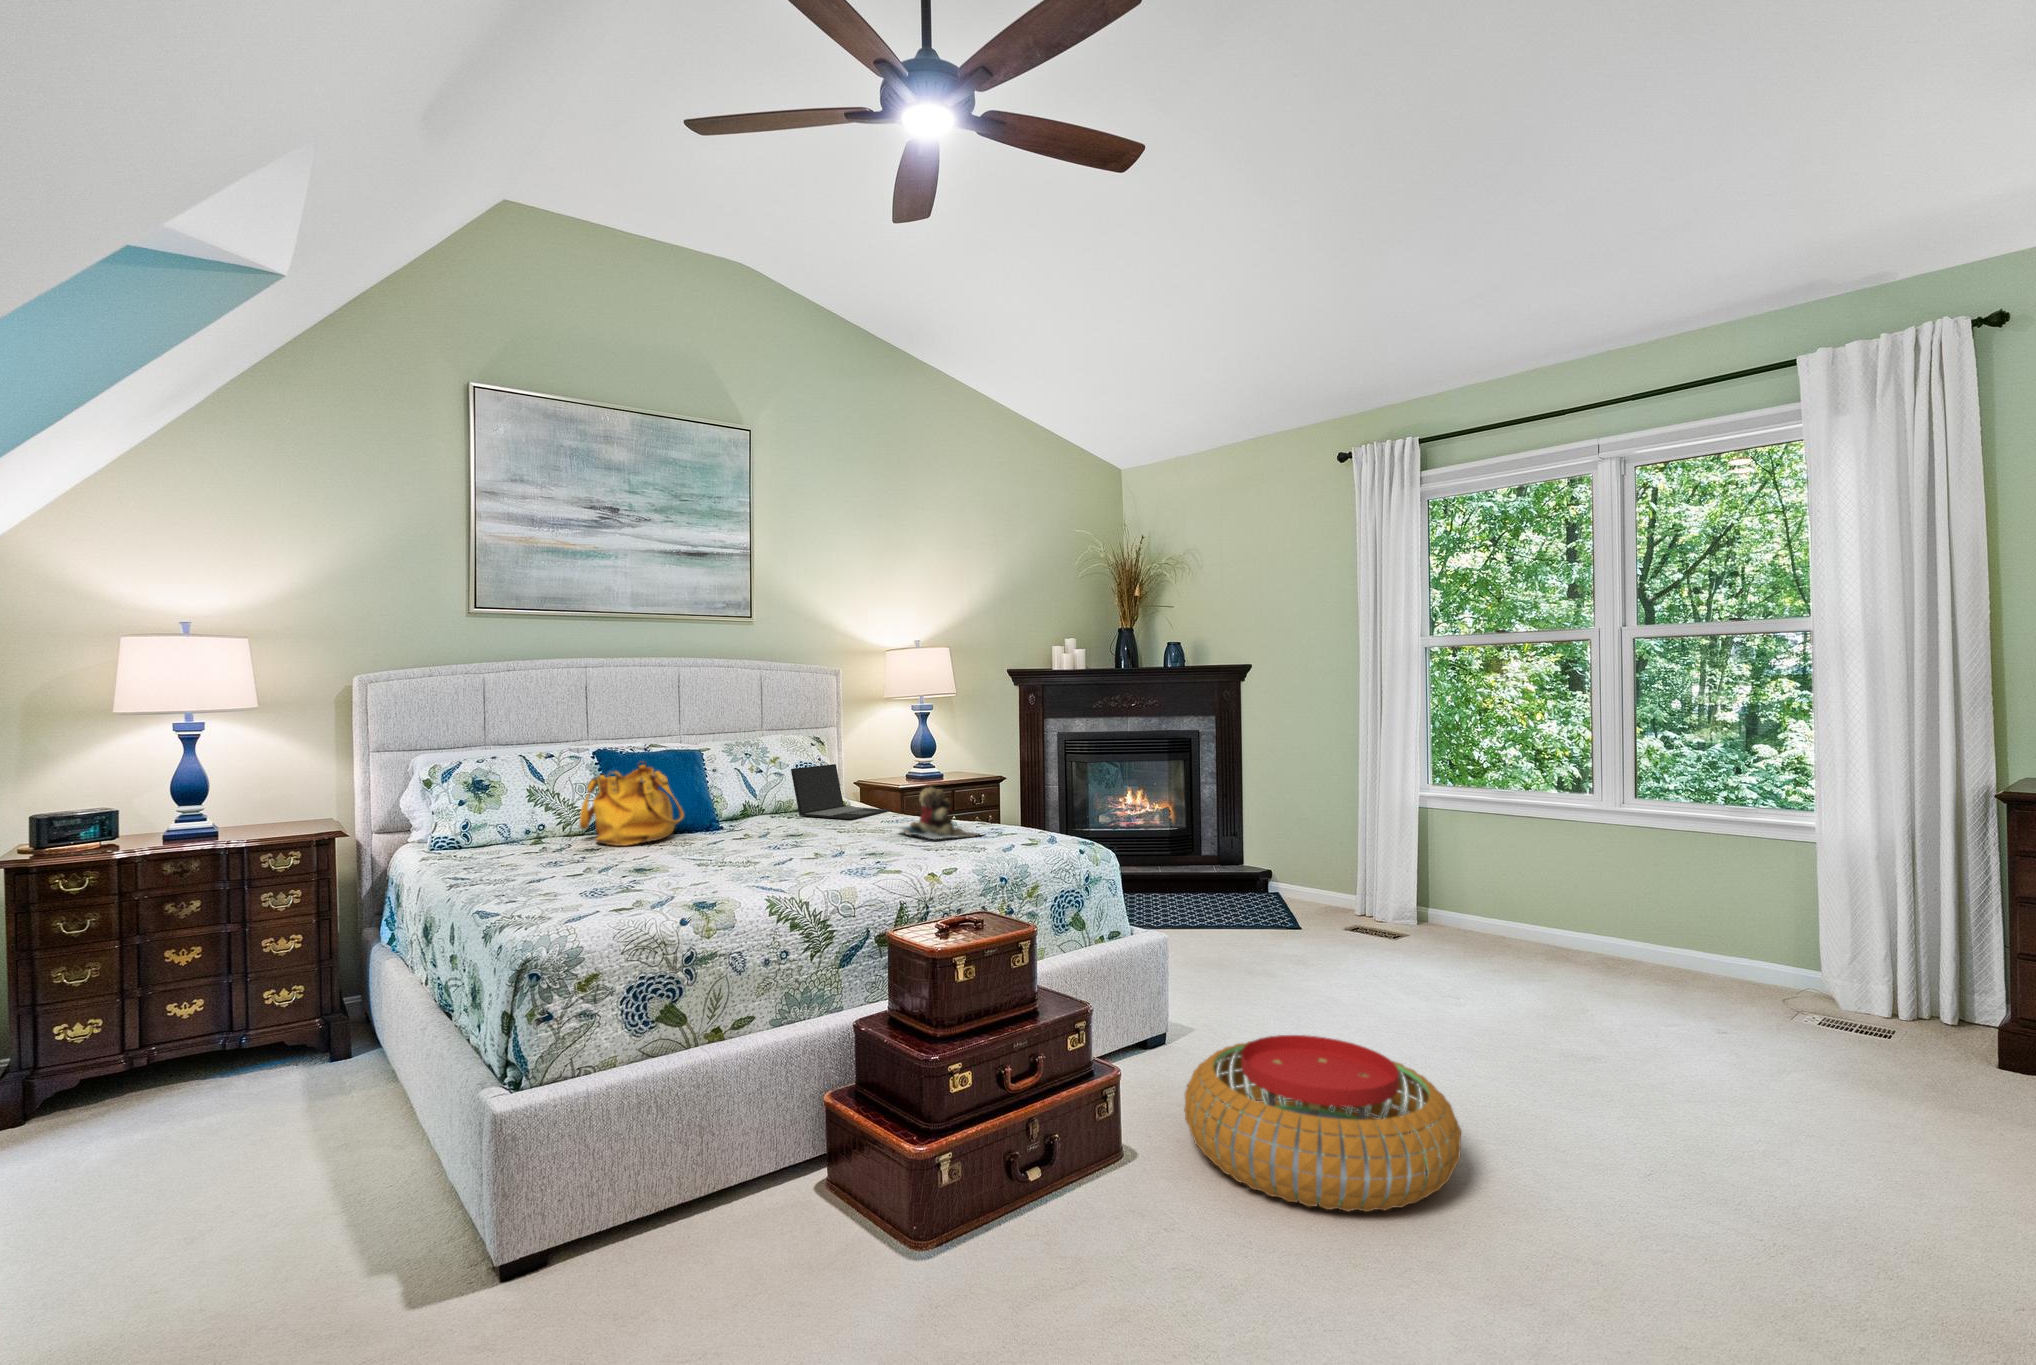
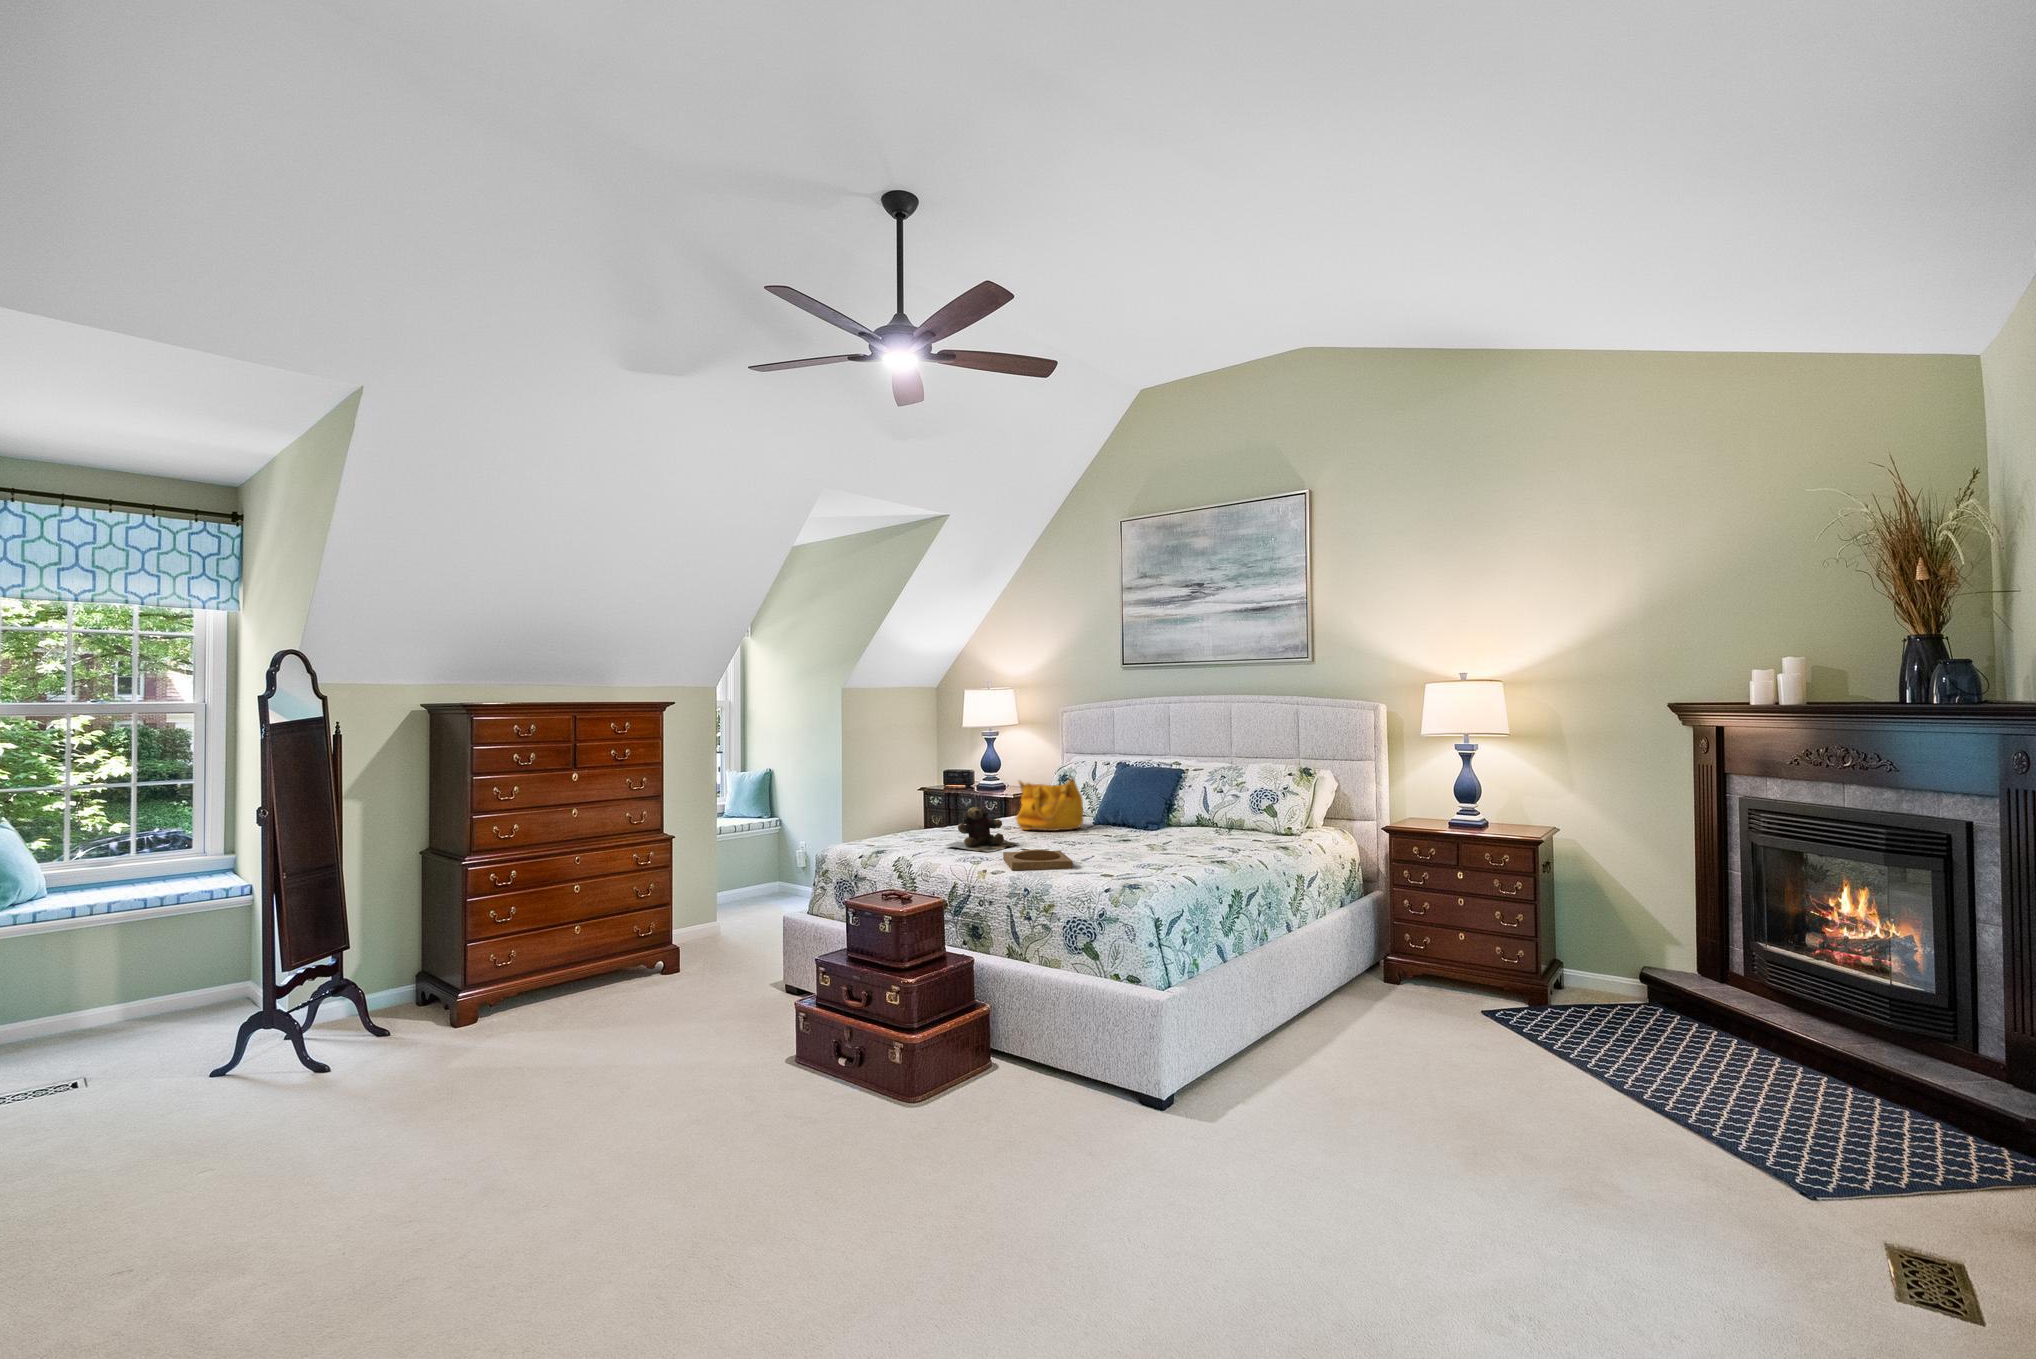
laptop: present [791,764,891,819] -> none [1201,794,1280,845]
teddy bear: present [899,787,978,839] -> present [945,807,1019,852]
tray: none [867,841,955,866] -> present [1003,849,1073,870]
pouf: present [1184,1035,1461,1212] -> none [819,1059,1061,1224]

